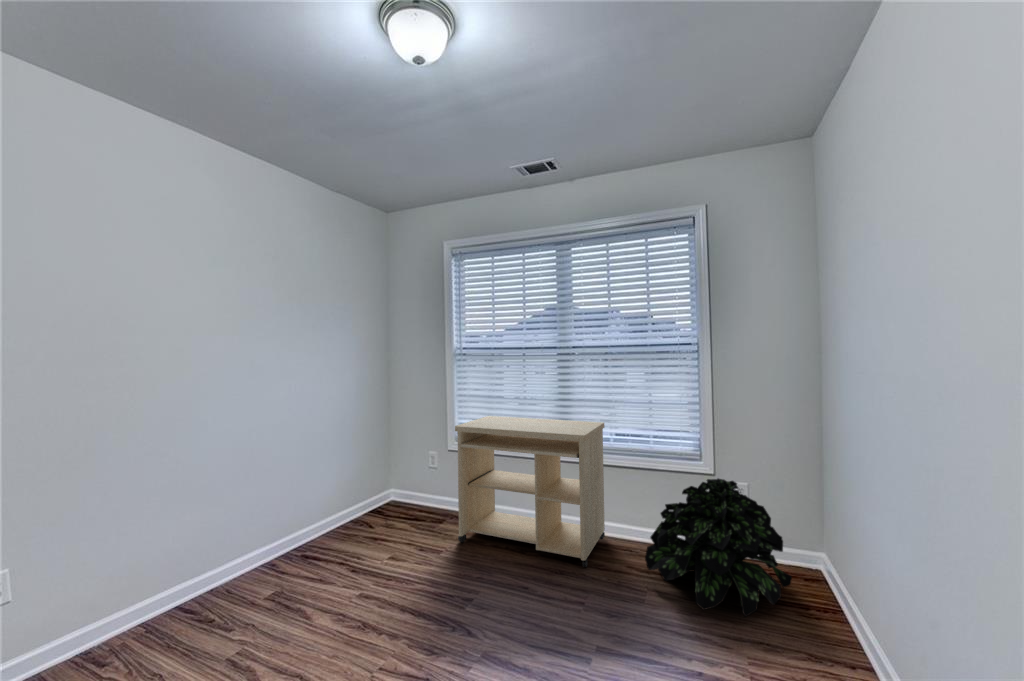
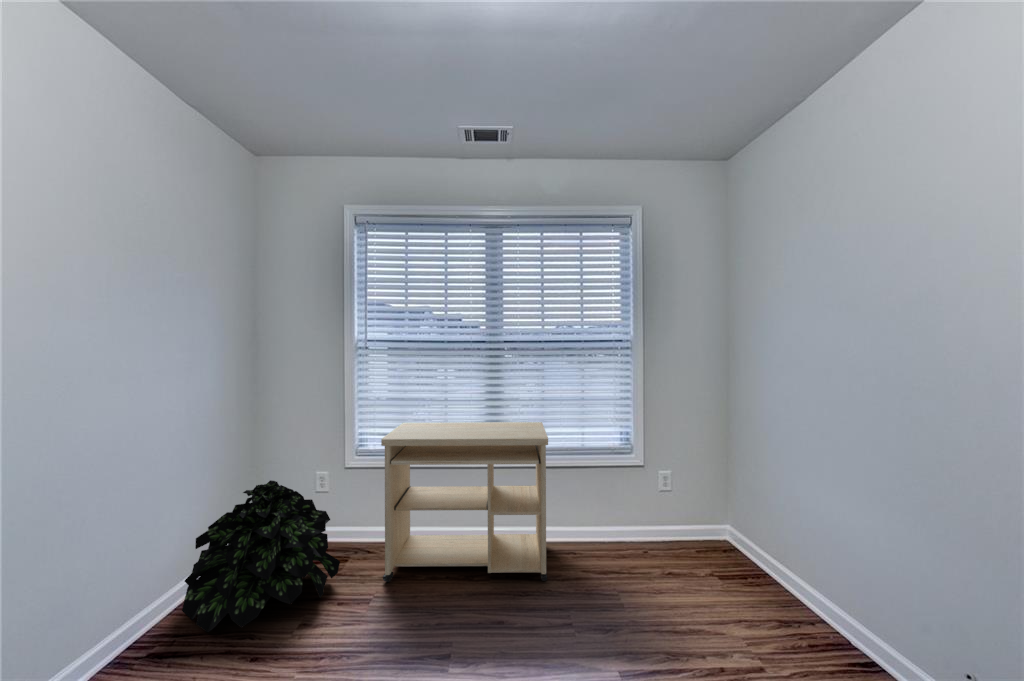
potted plant: present [645,478,792,617] -> present [182,480,340,632]

